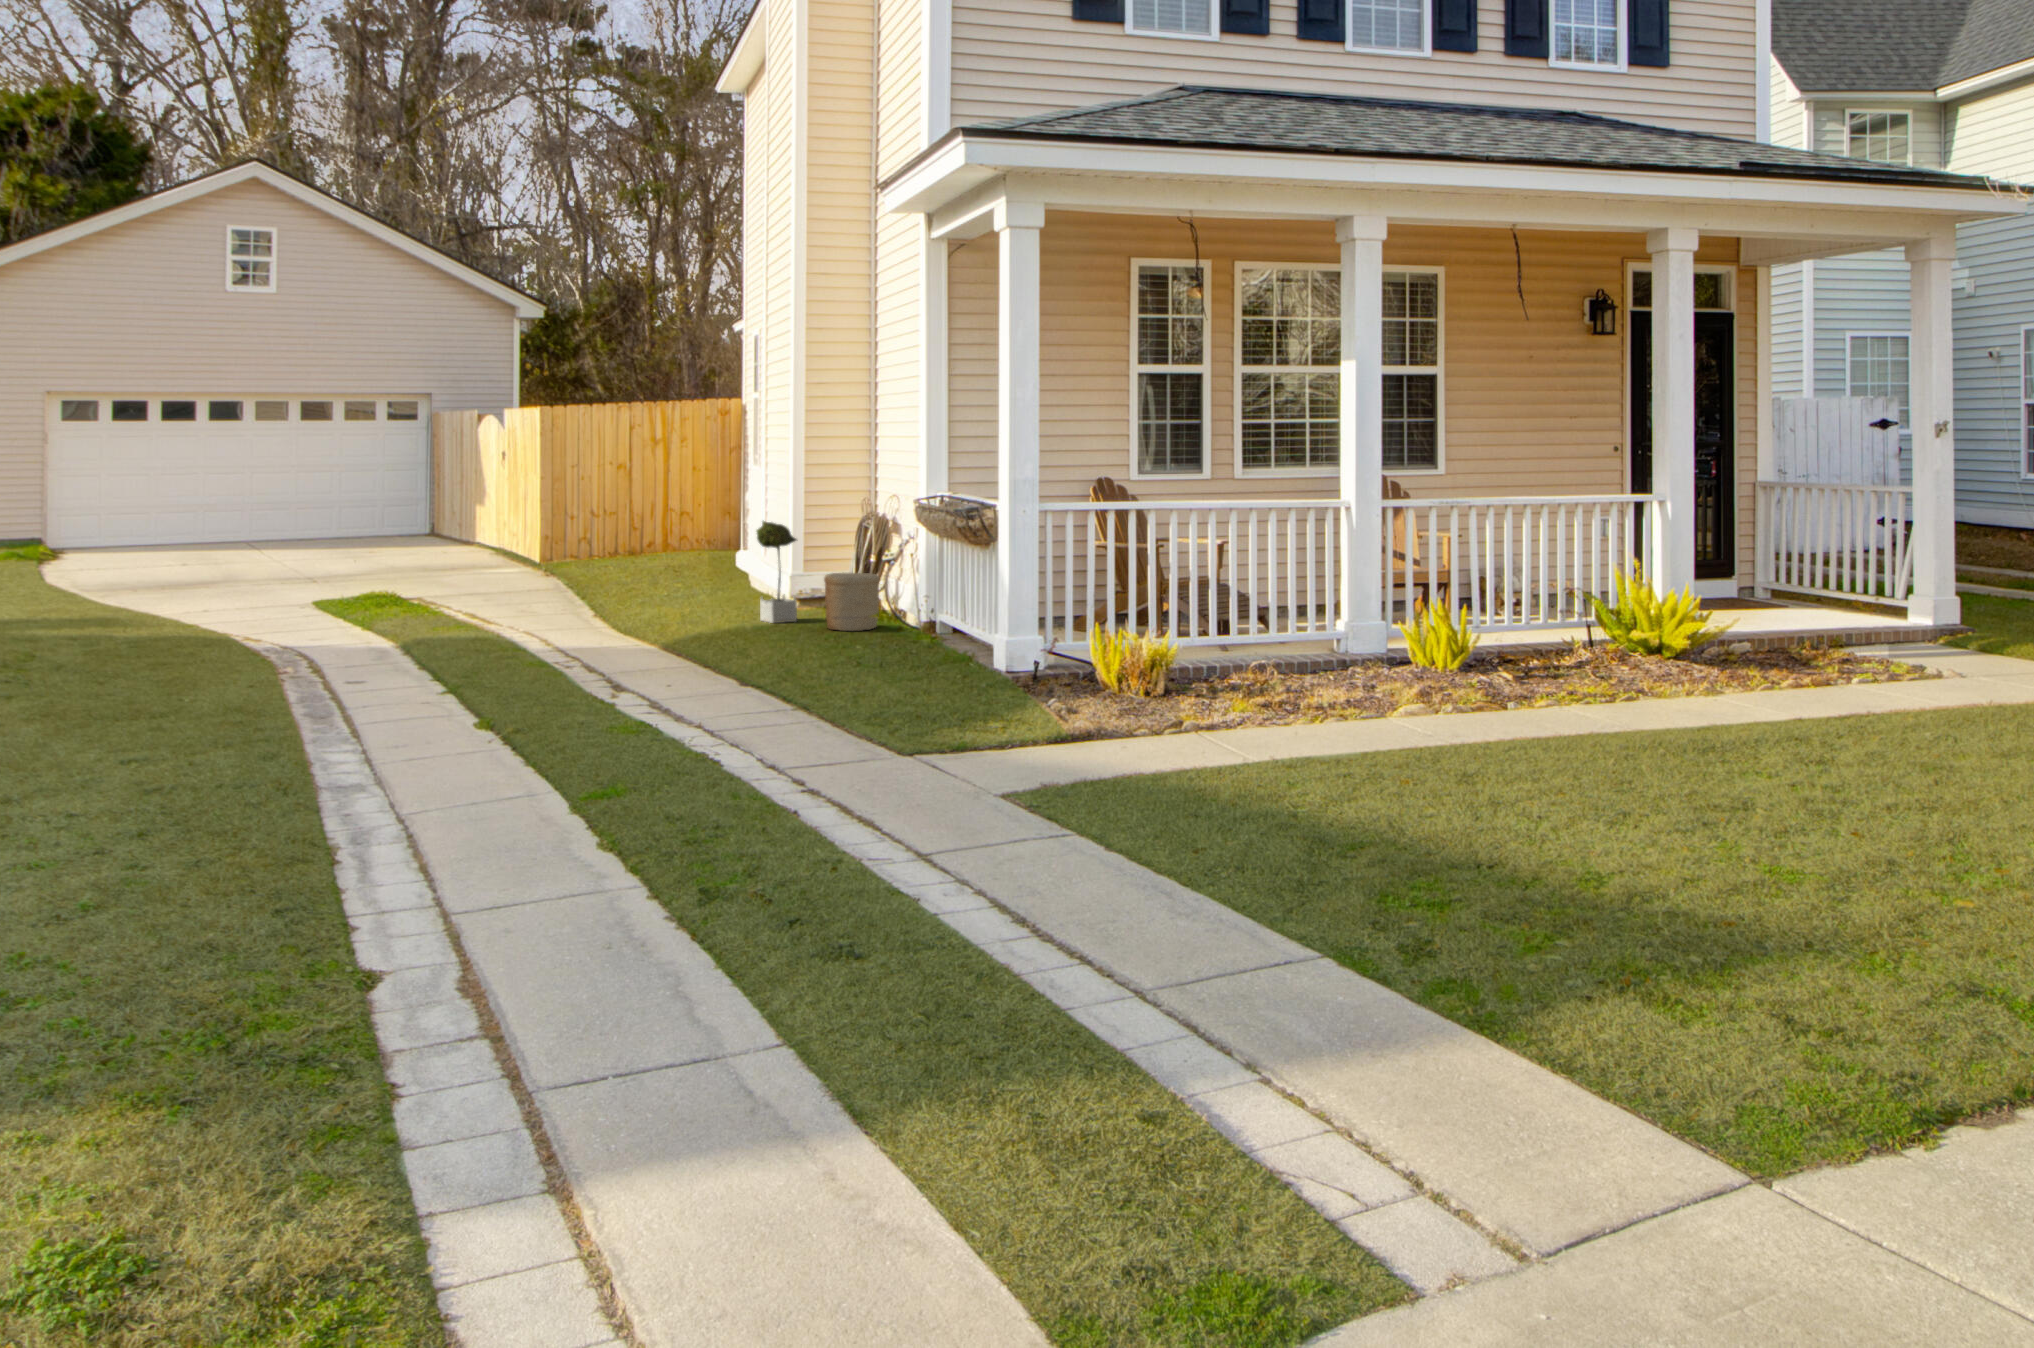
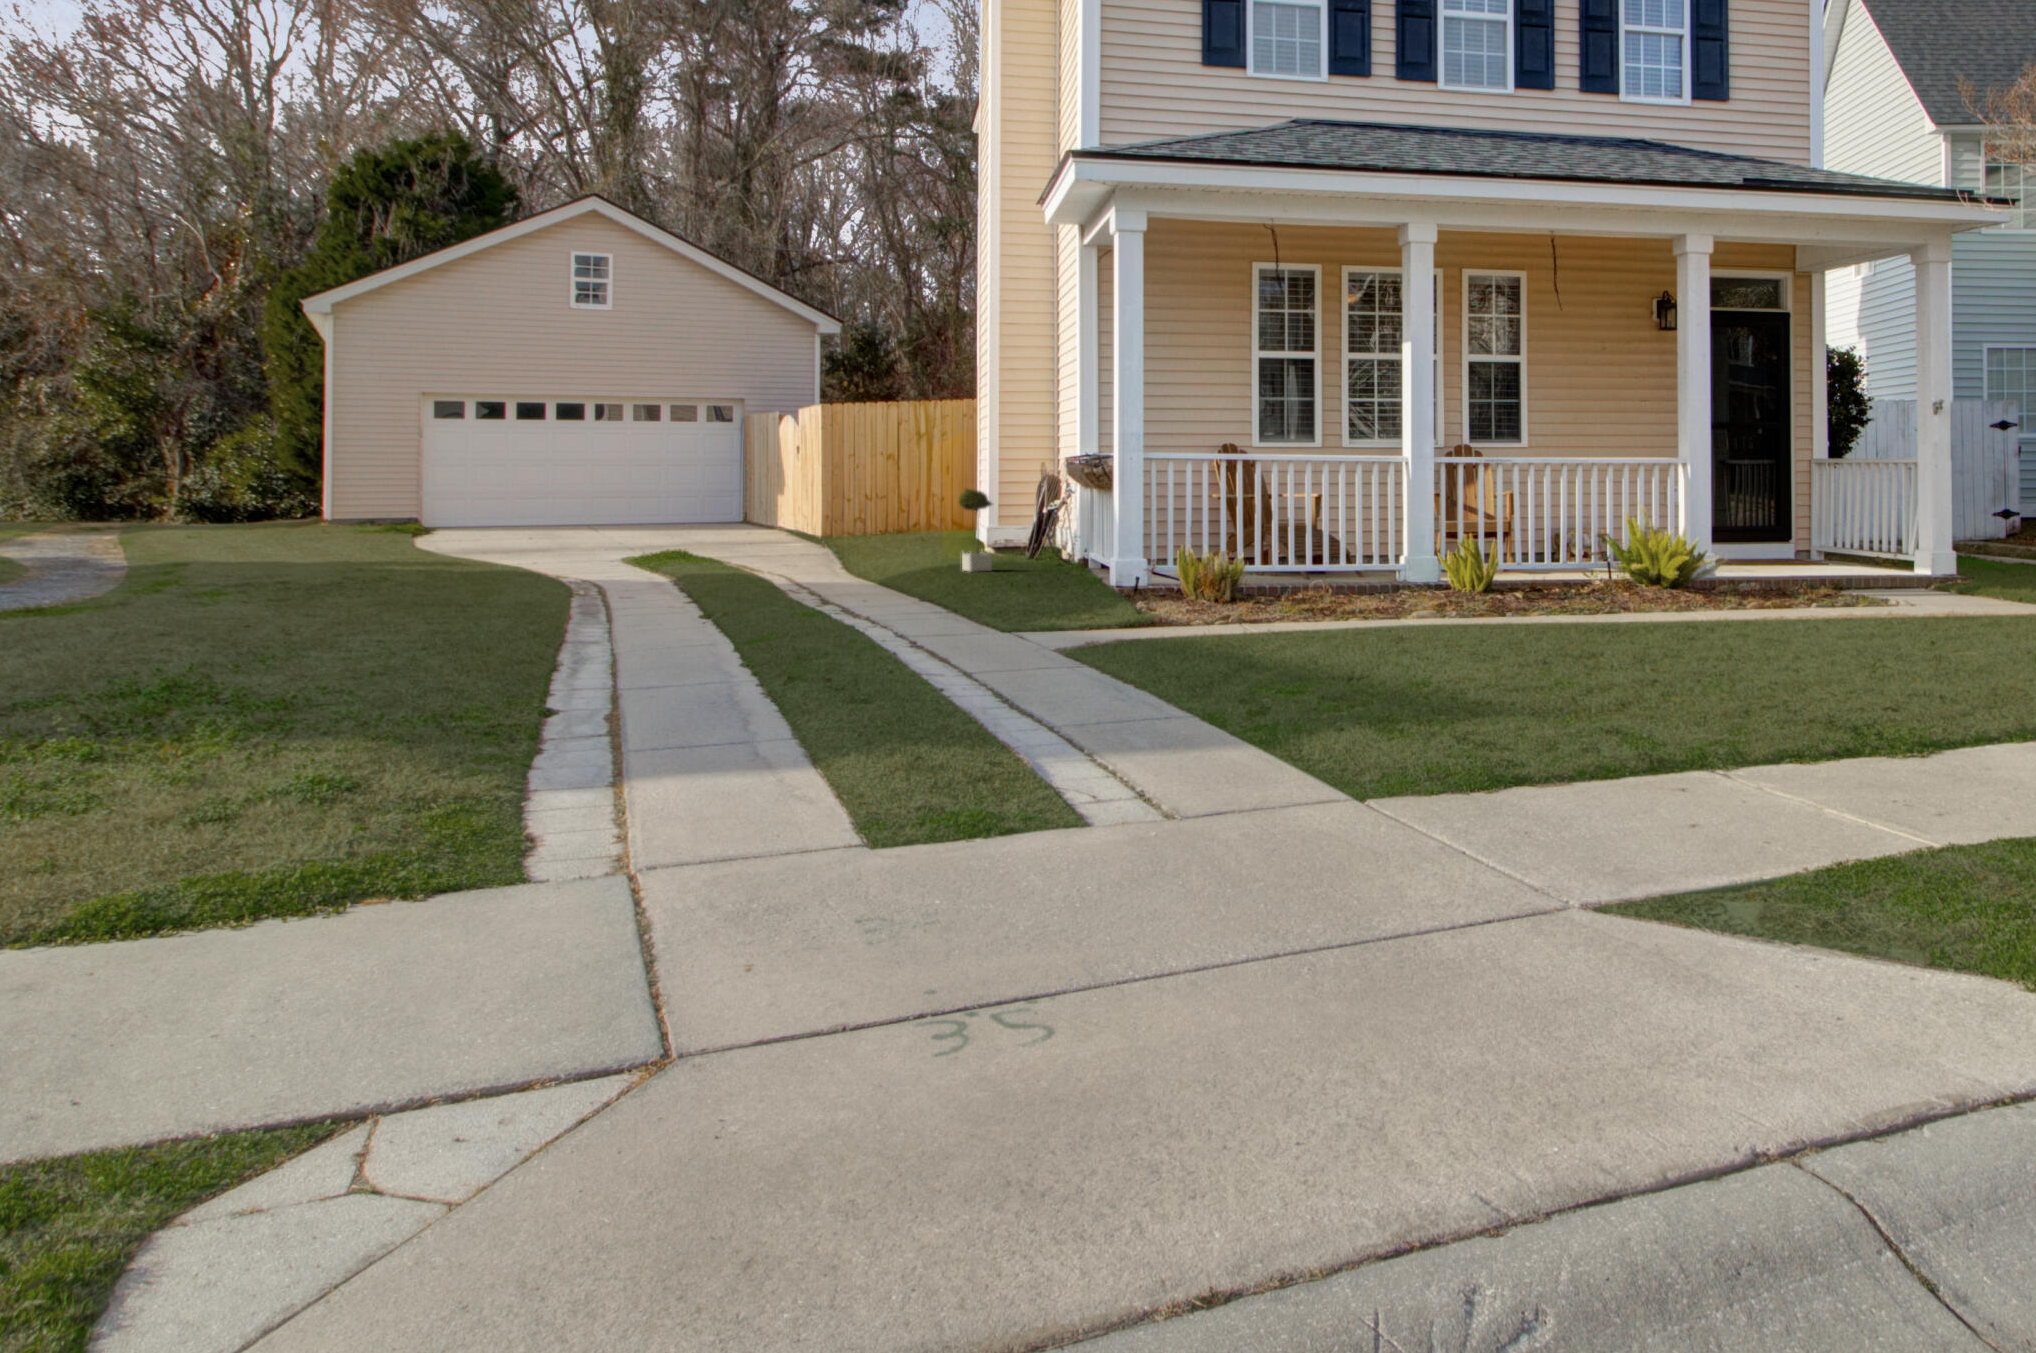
woven basket: present [824,573,880,631] -> none [1008,530,1055,576]

